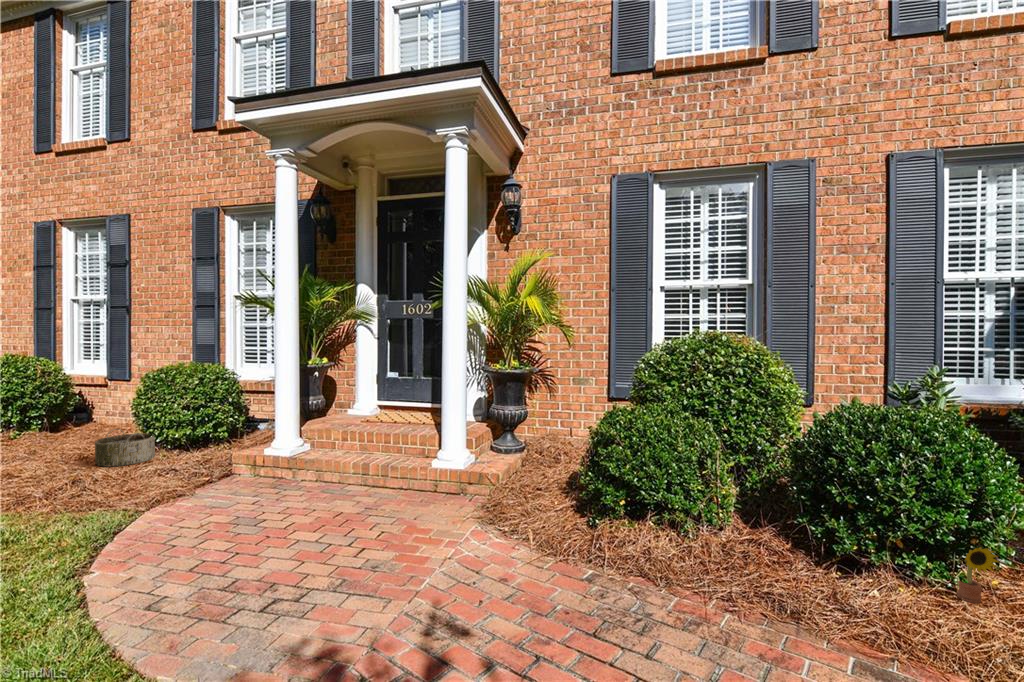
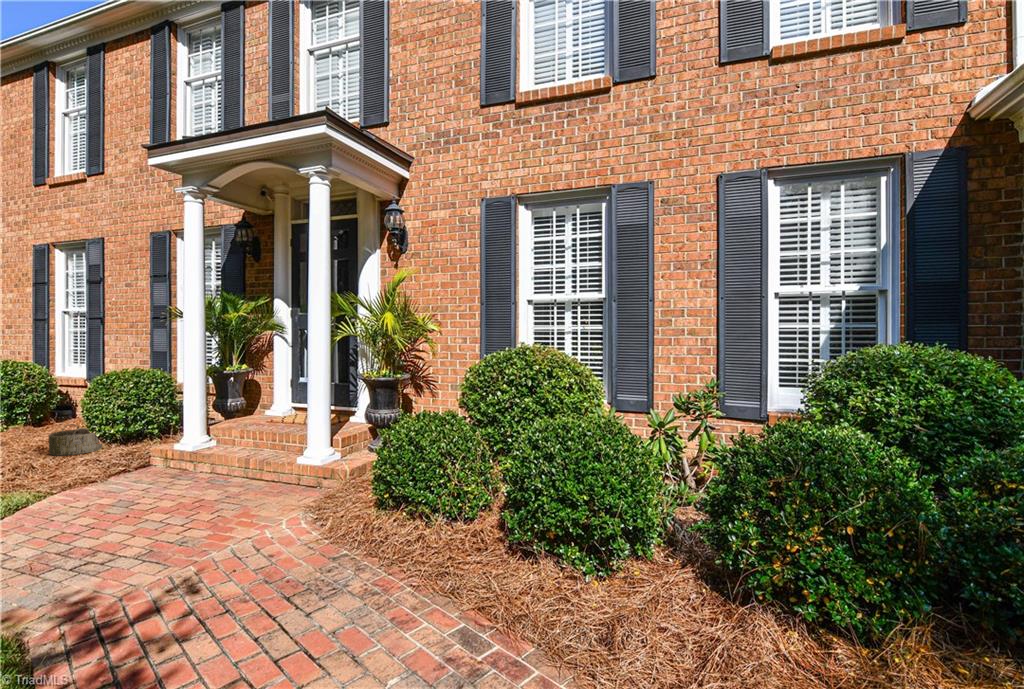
decorative plant: present [957,547,998,603] -> none [632,536,660,586]

